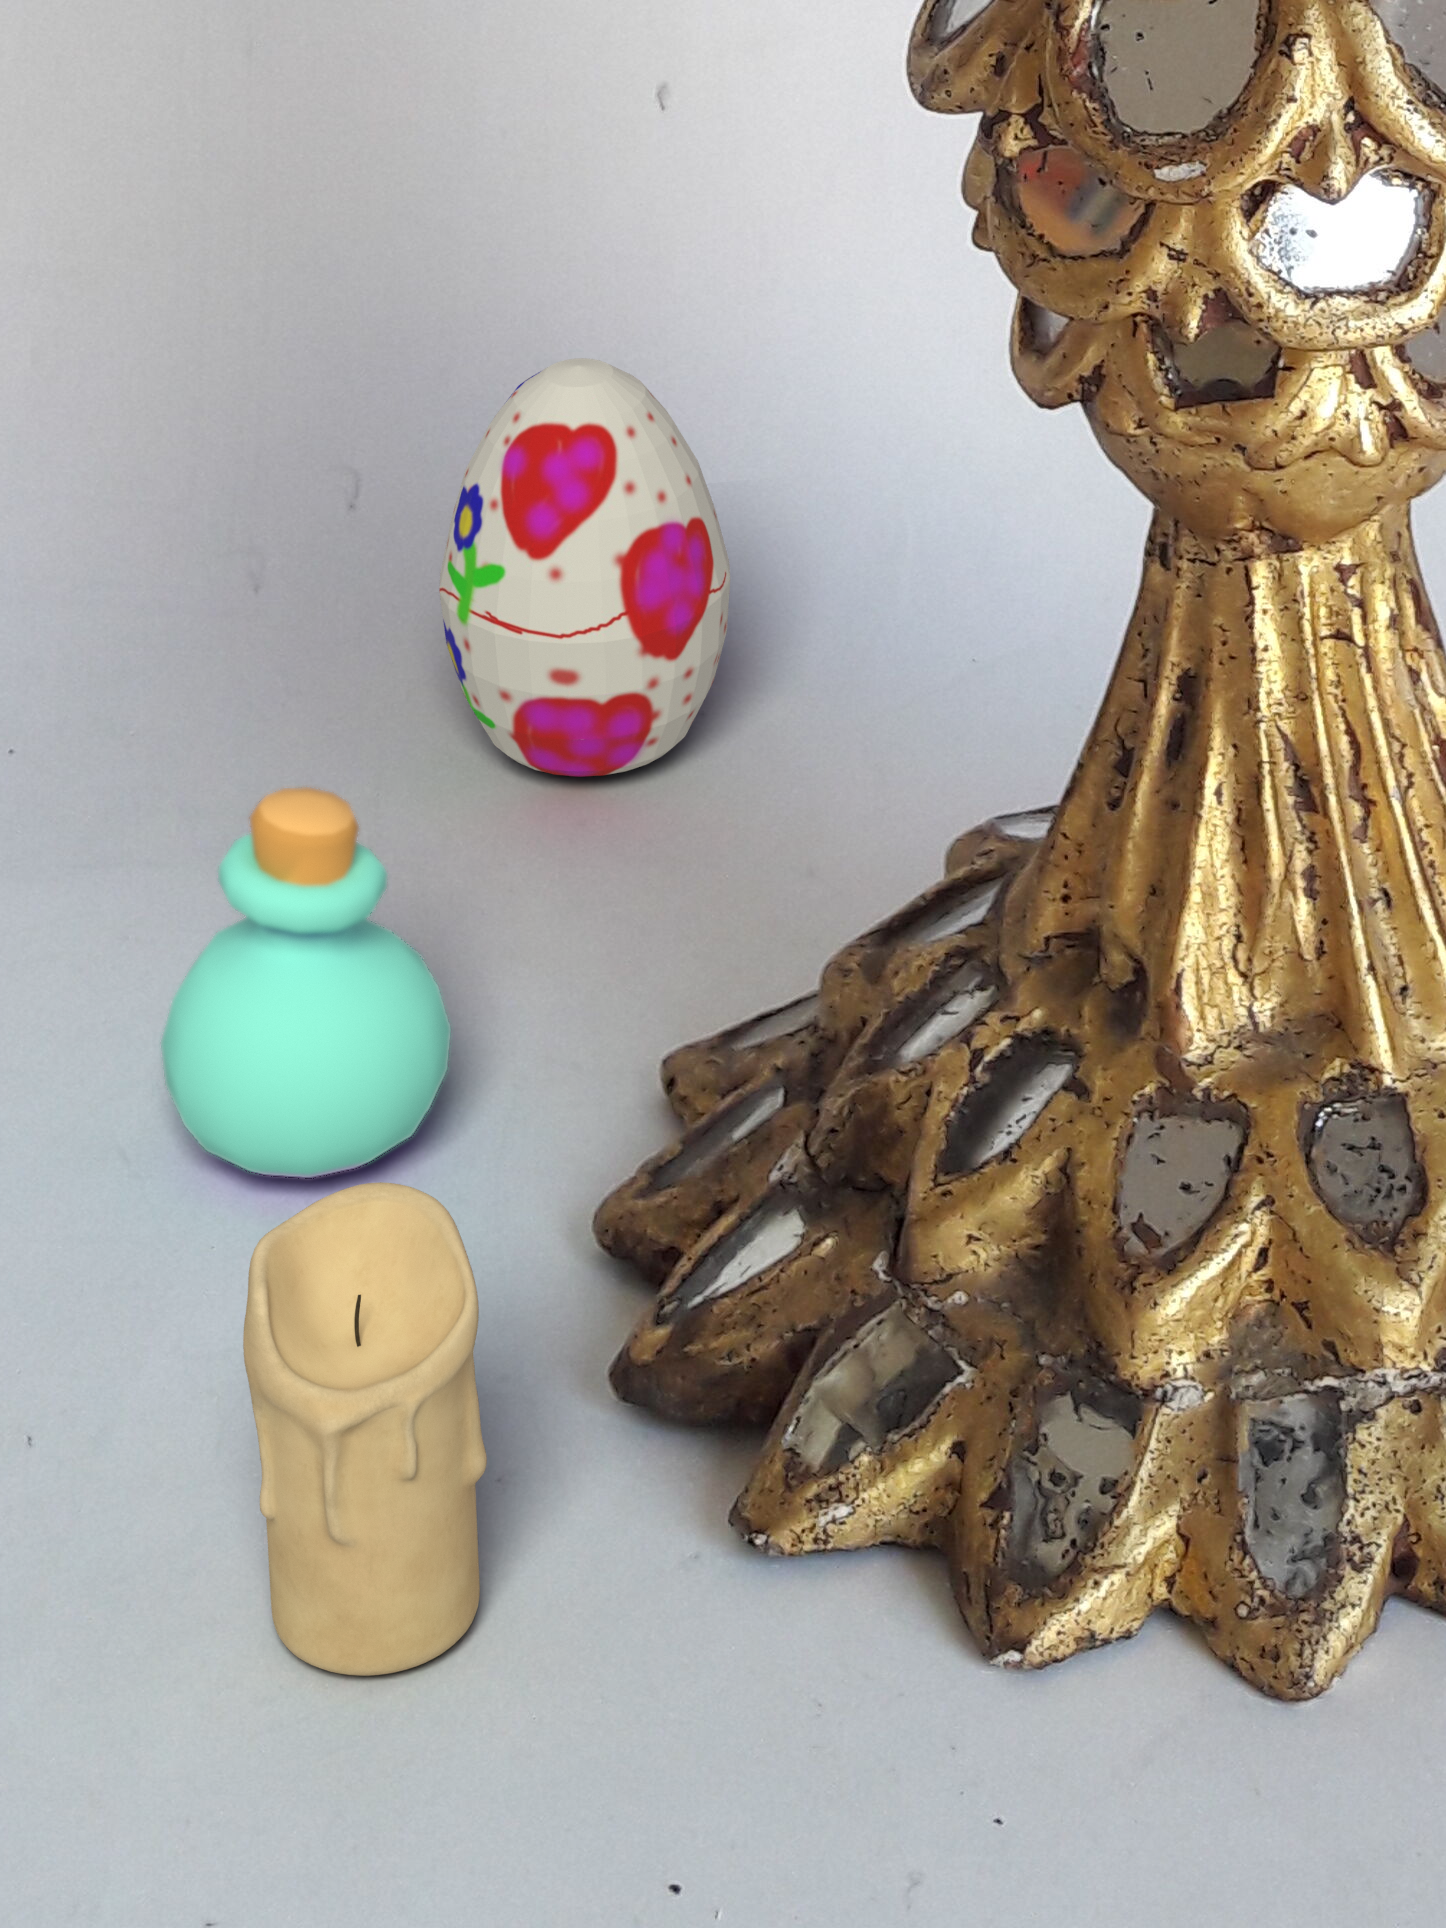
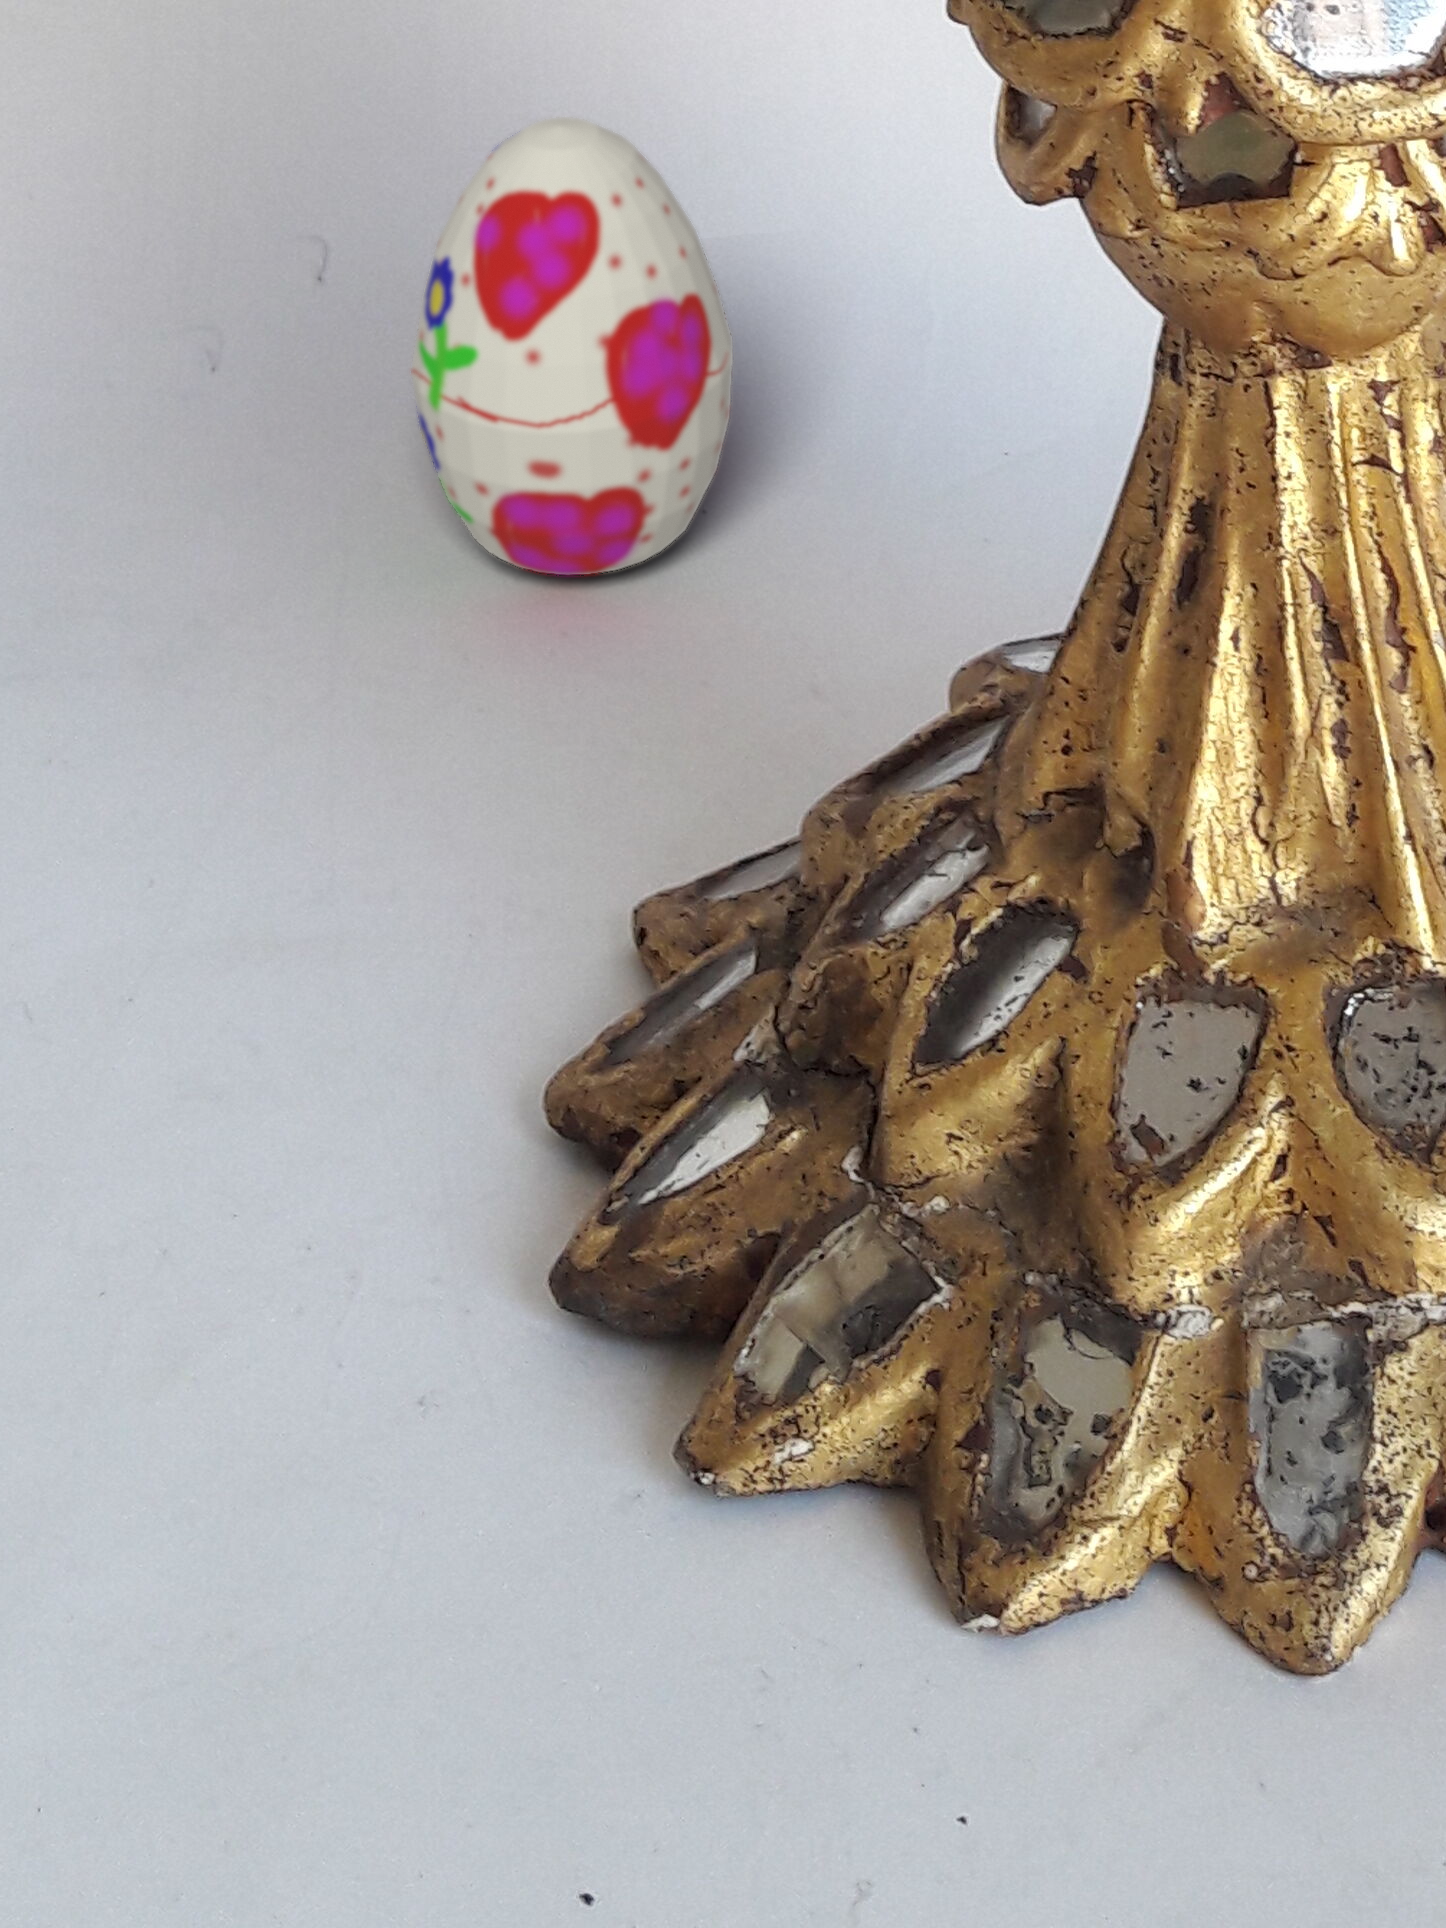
perfume bottle: present [161,787,451,1178] -> none [66,610,393,1044]
candle: present [243,1182,487,1676] -> none [98,1089,384,1646]

